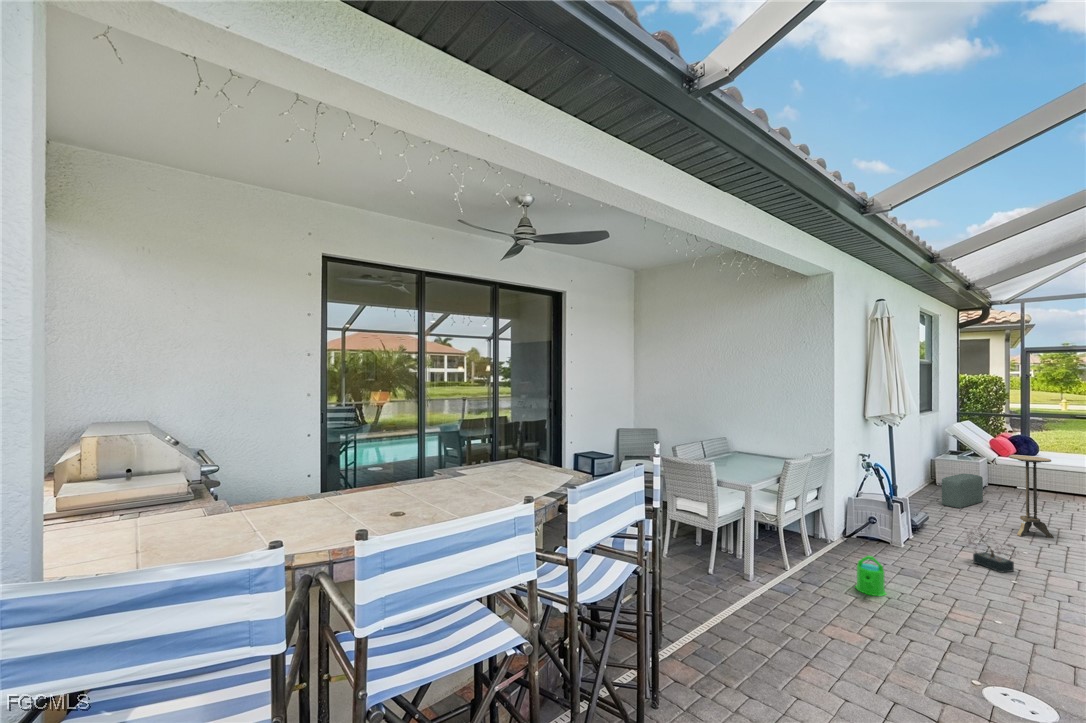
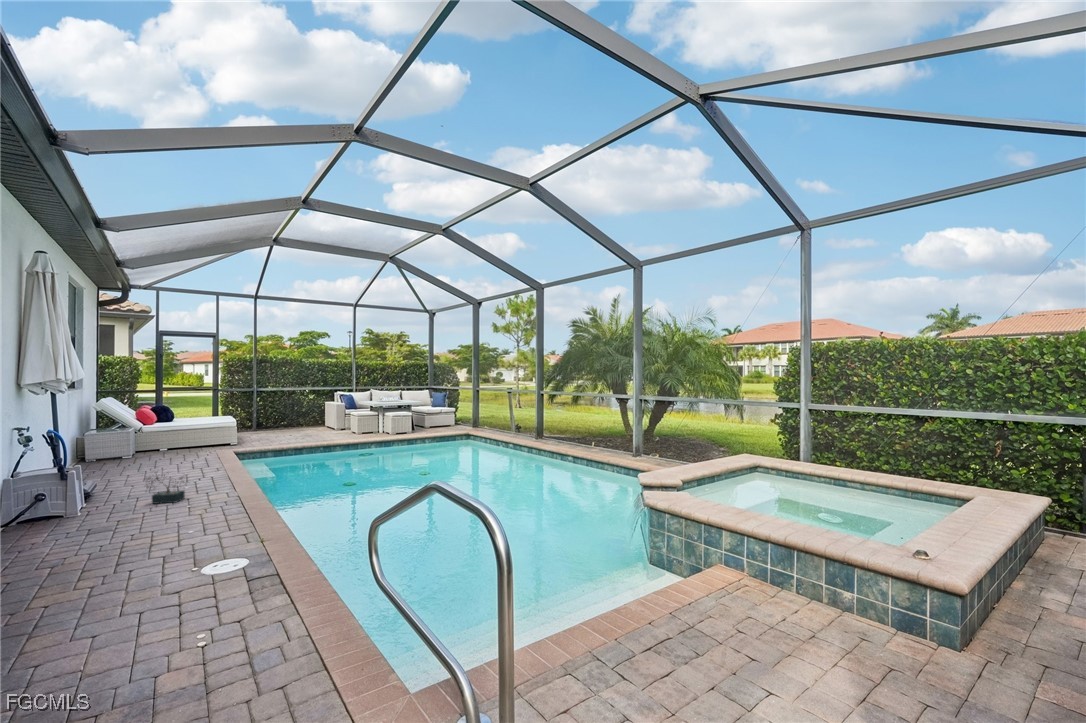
side table: present [1009,455,1054,538] -> none [168,409,201,477]
pouf: present [942,474,983,508] -> none [100,440,137,474]
watering can: present [855,556,886,596] -> none [42,520,85,565]

